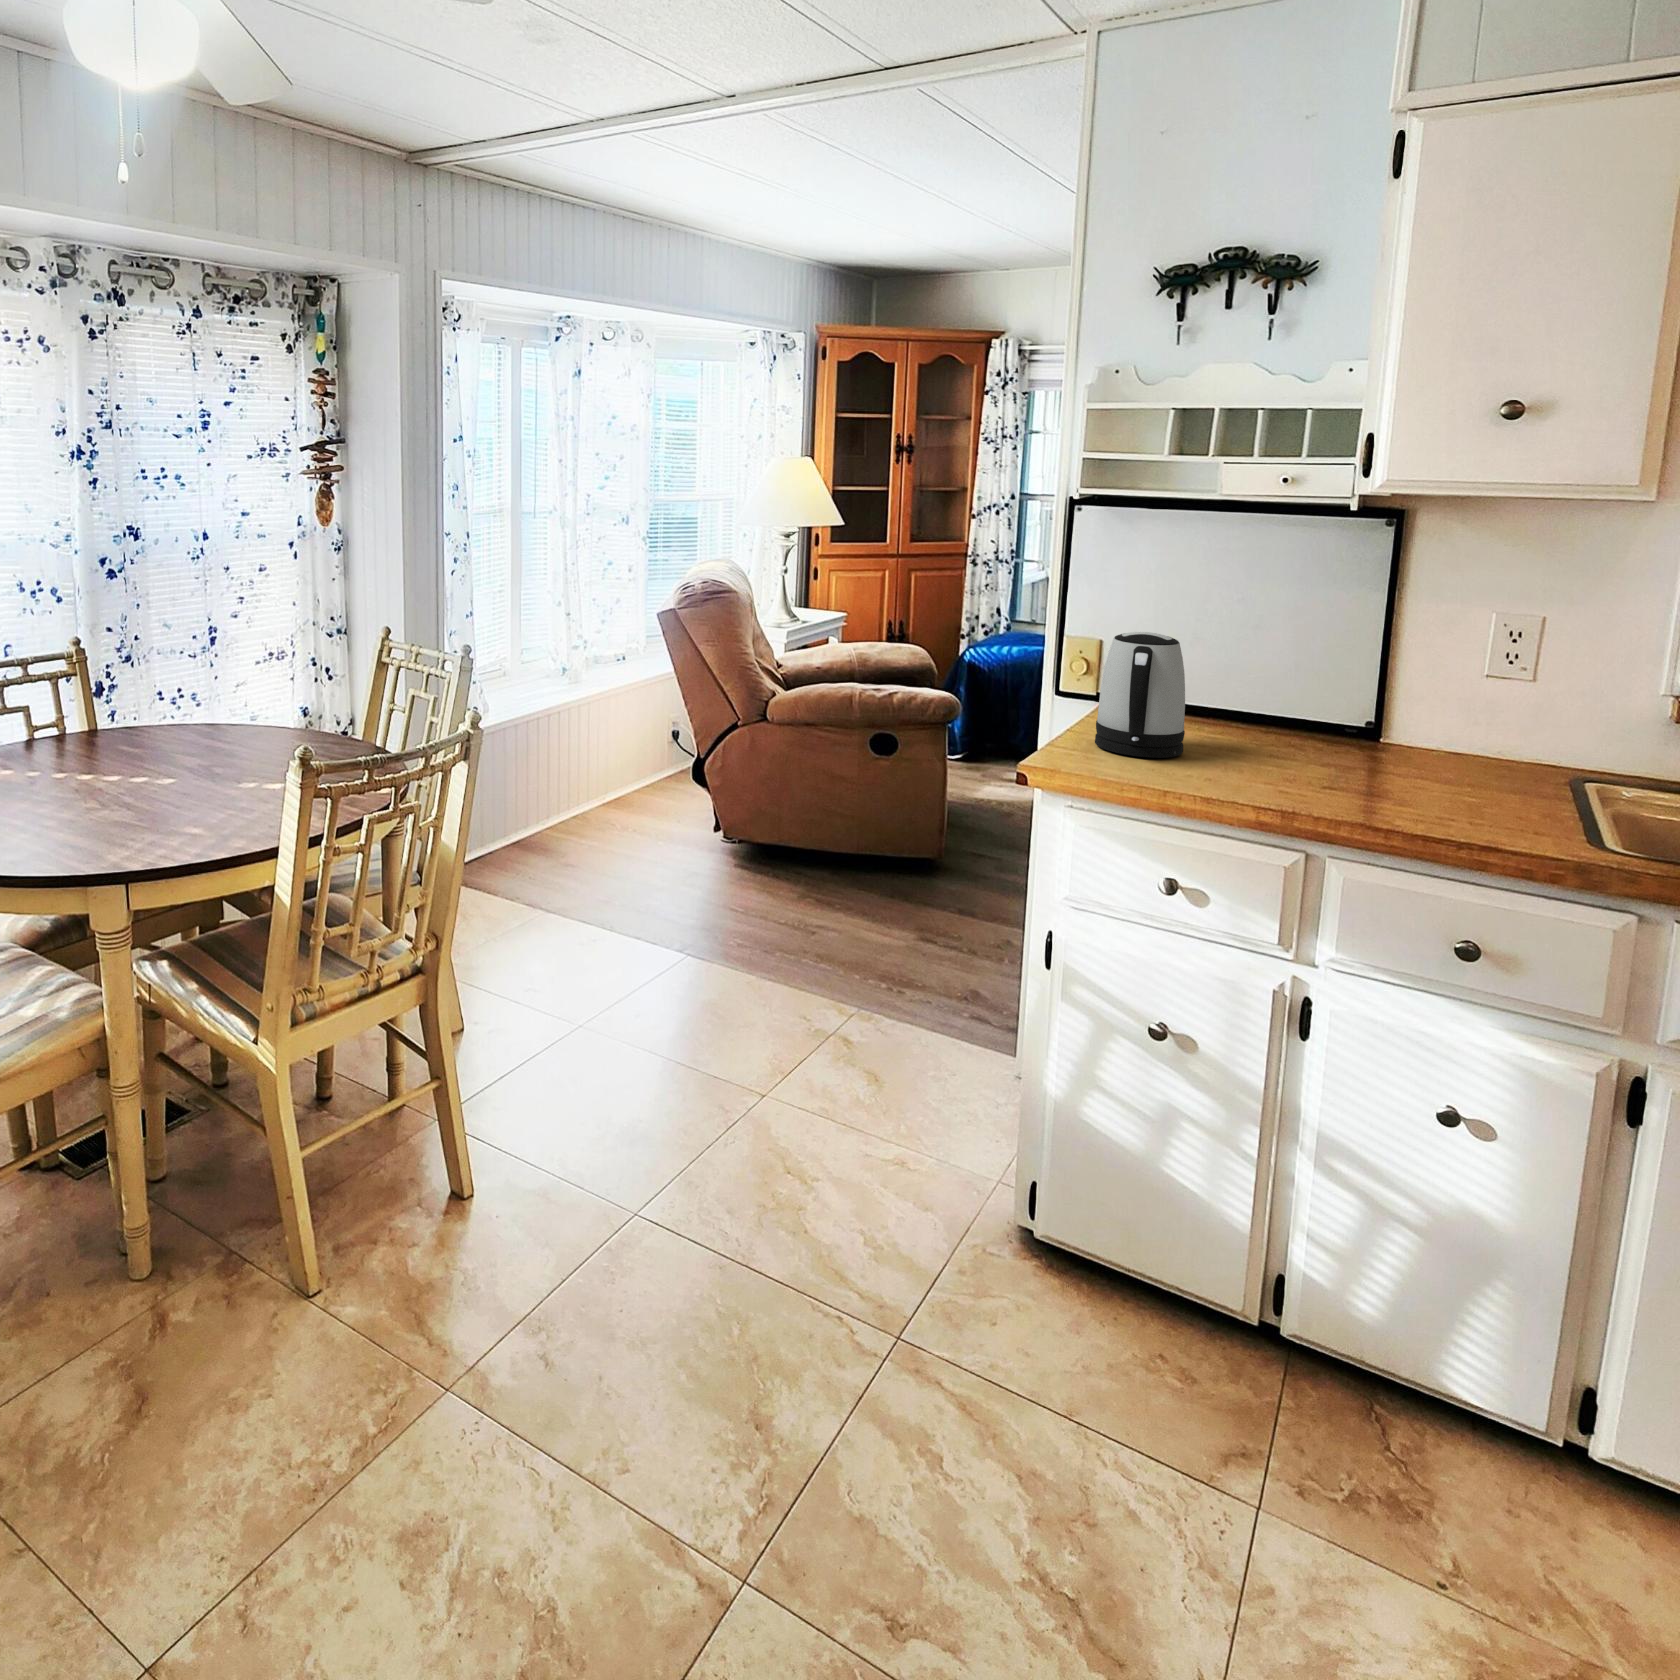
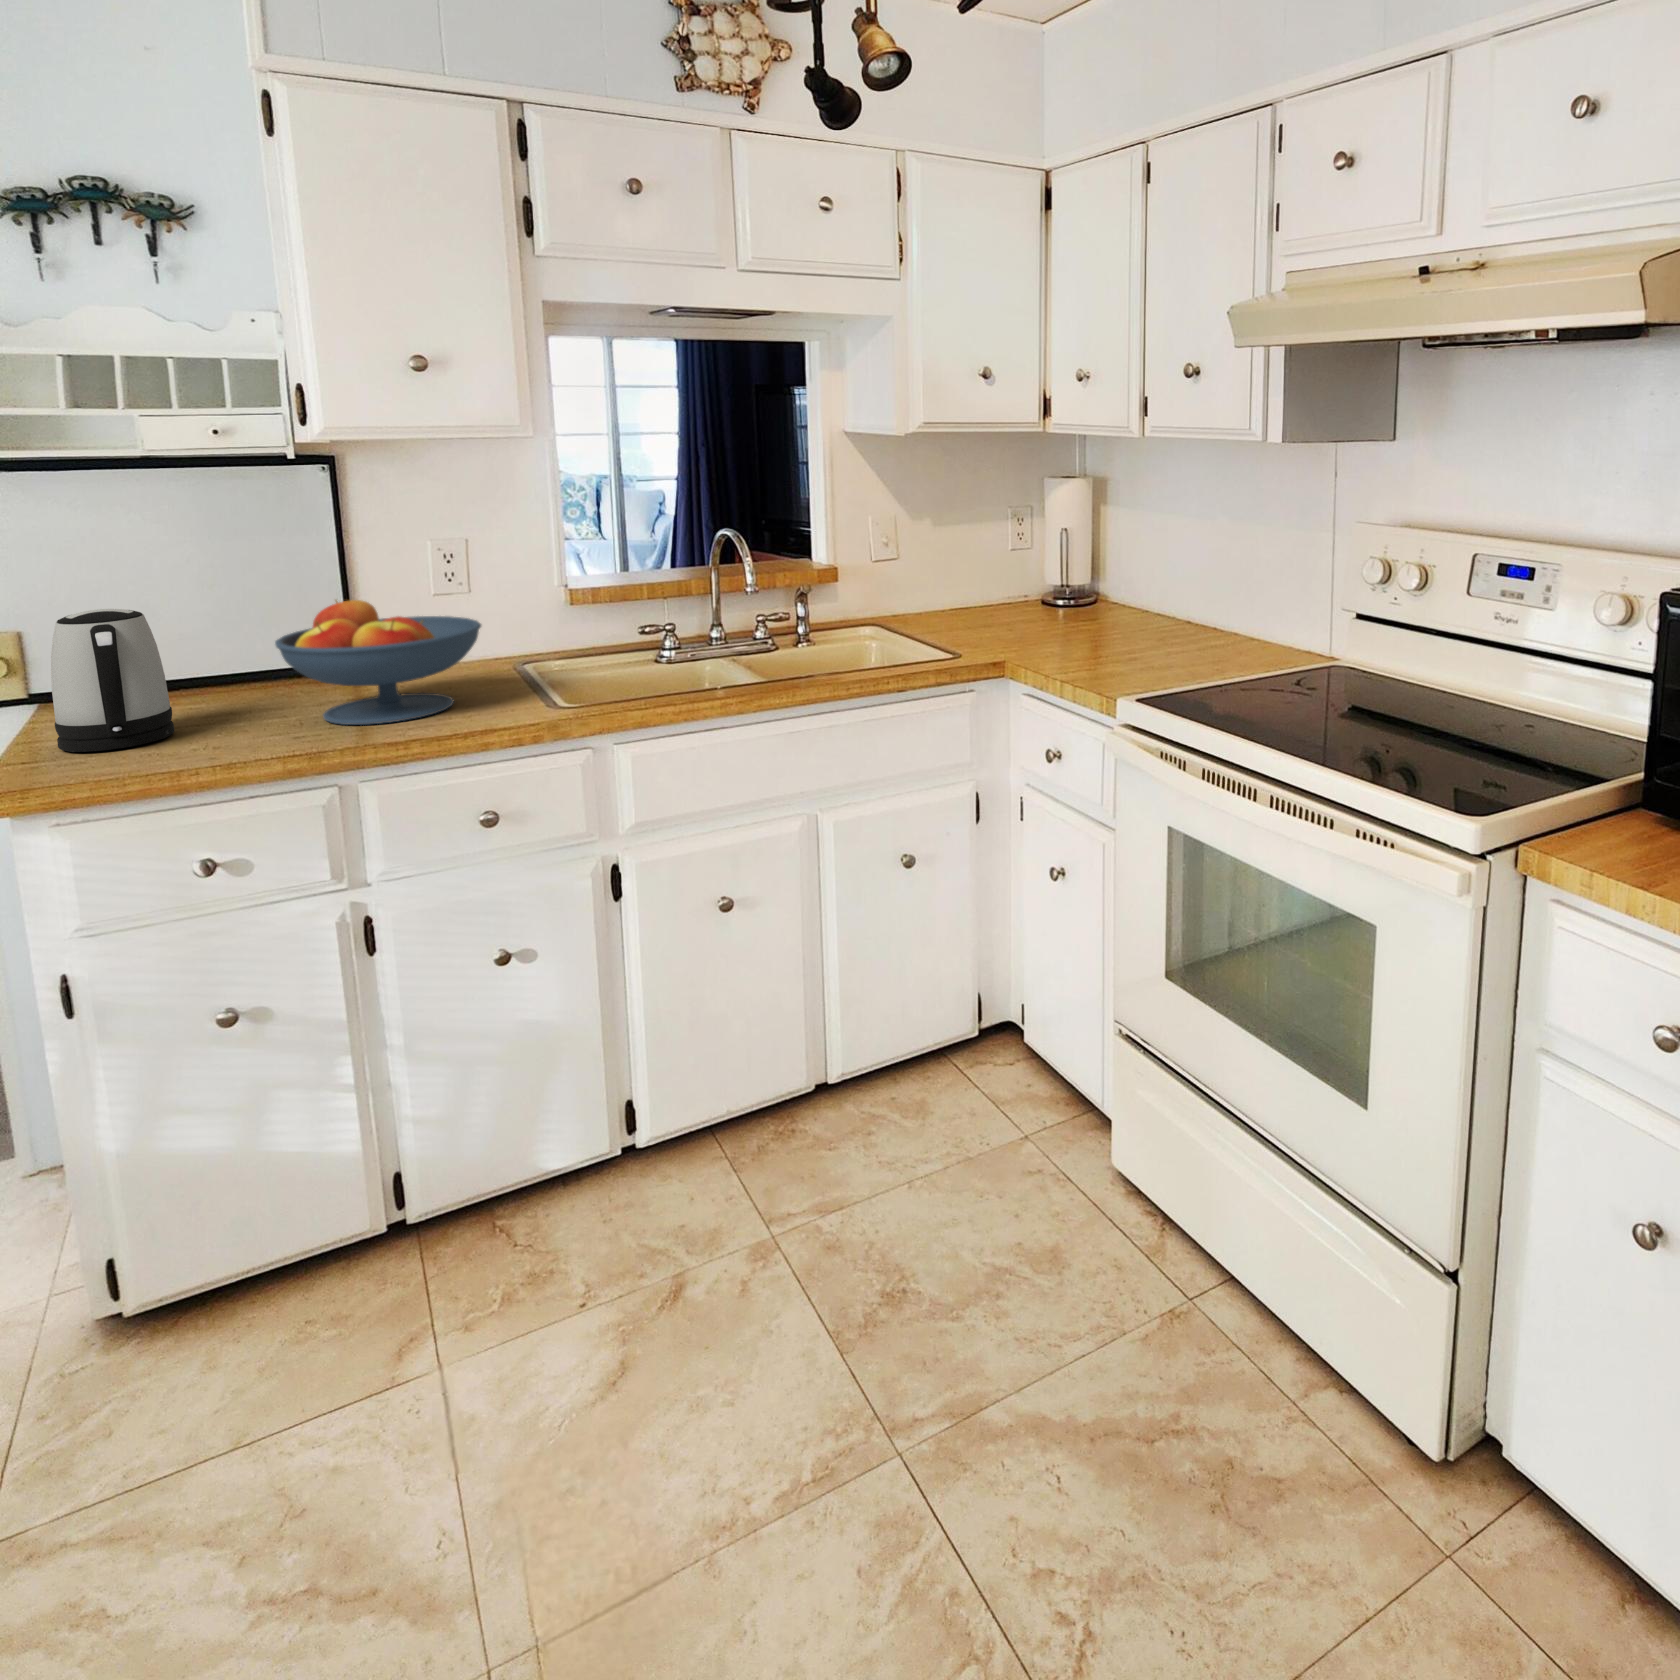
fruit bowl: none [1283,661,1522,812] -> present [275,600,481,725]

